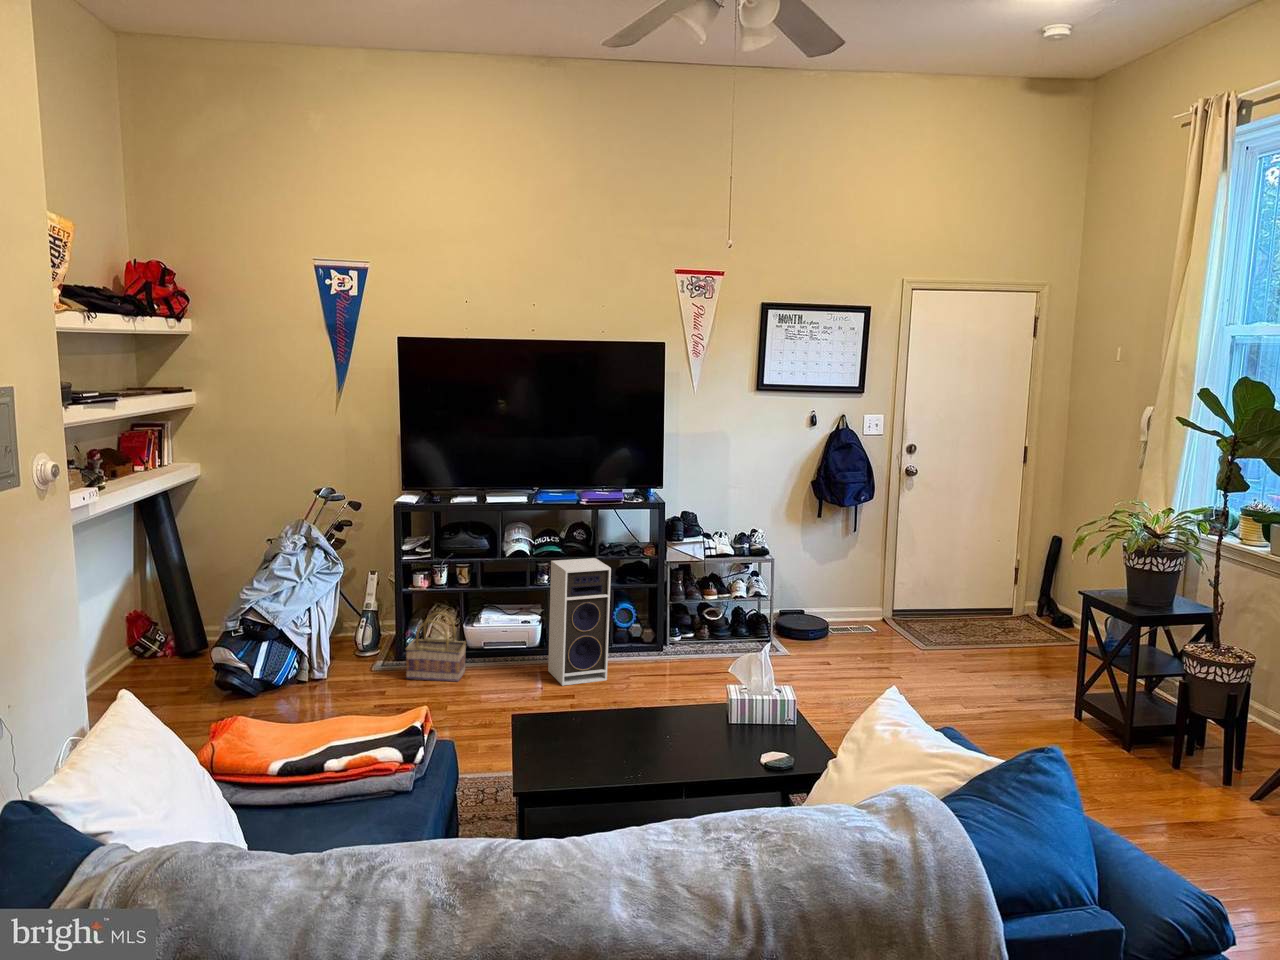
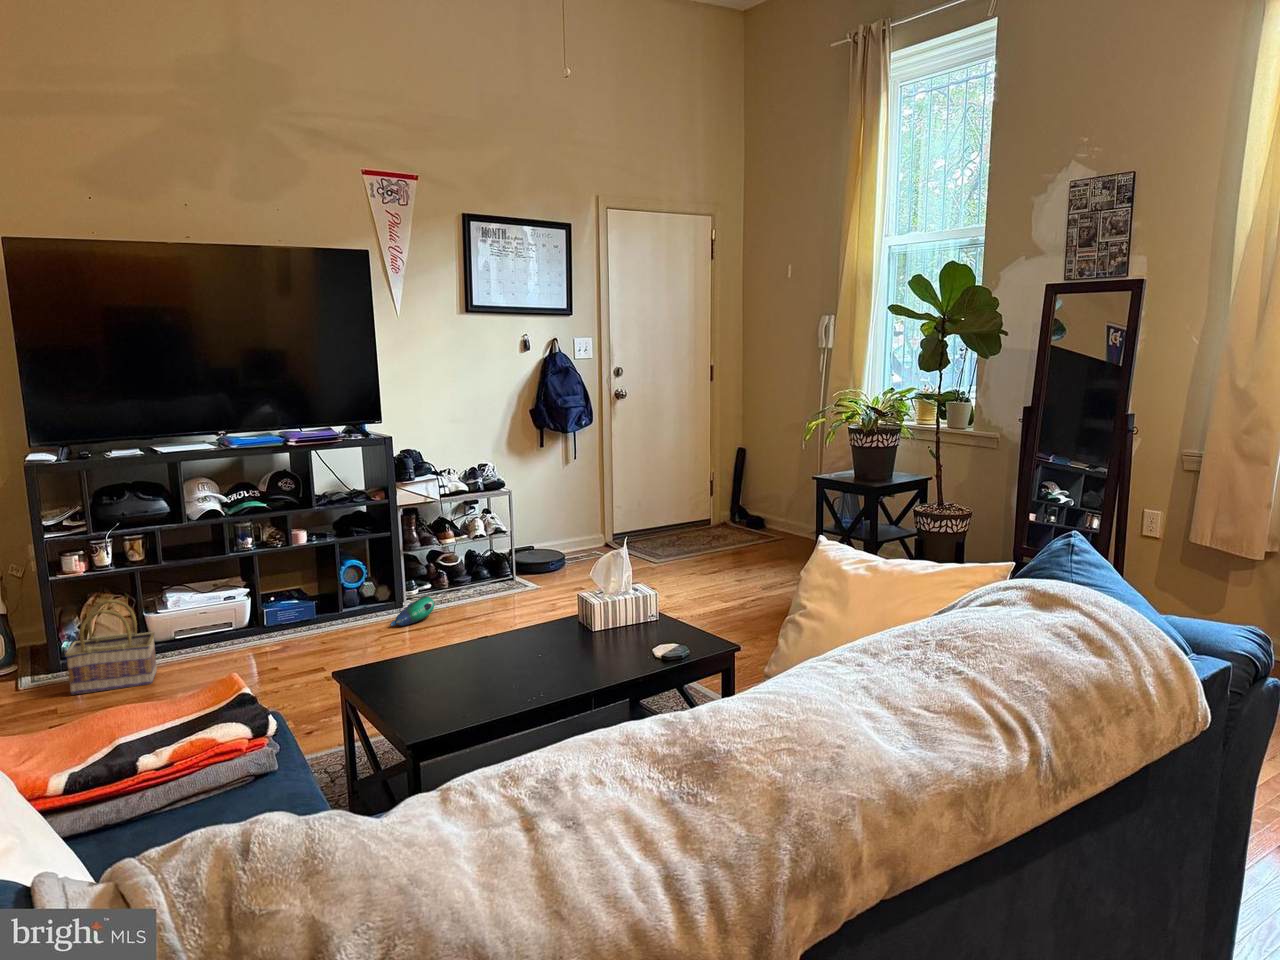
speaker: present [548,558,611,686] -> none [262,506,351,662]
plush toy: none [644,647,686,670] -> present [390,596,434,626]

